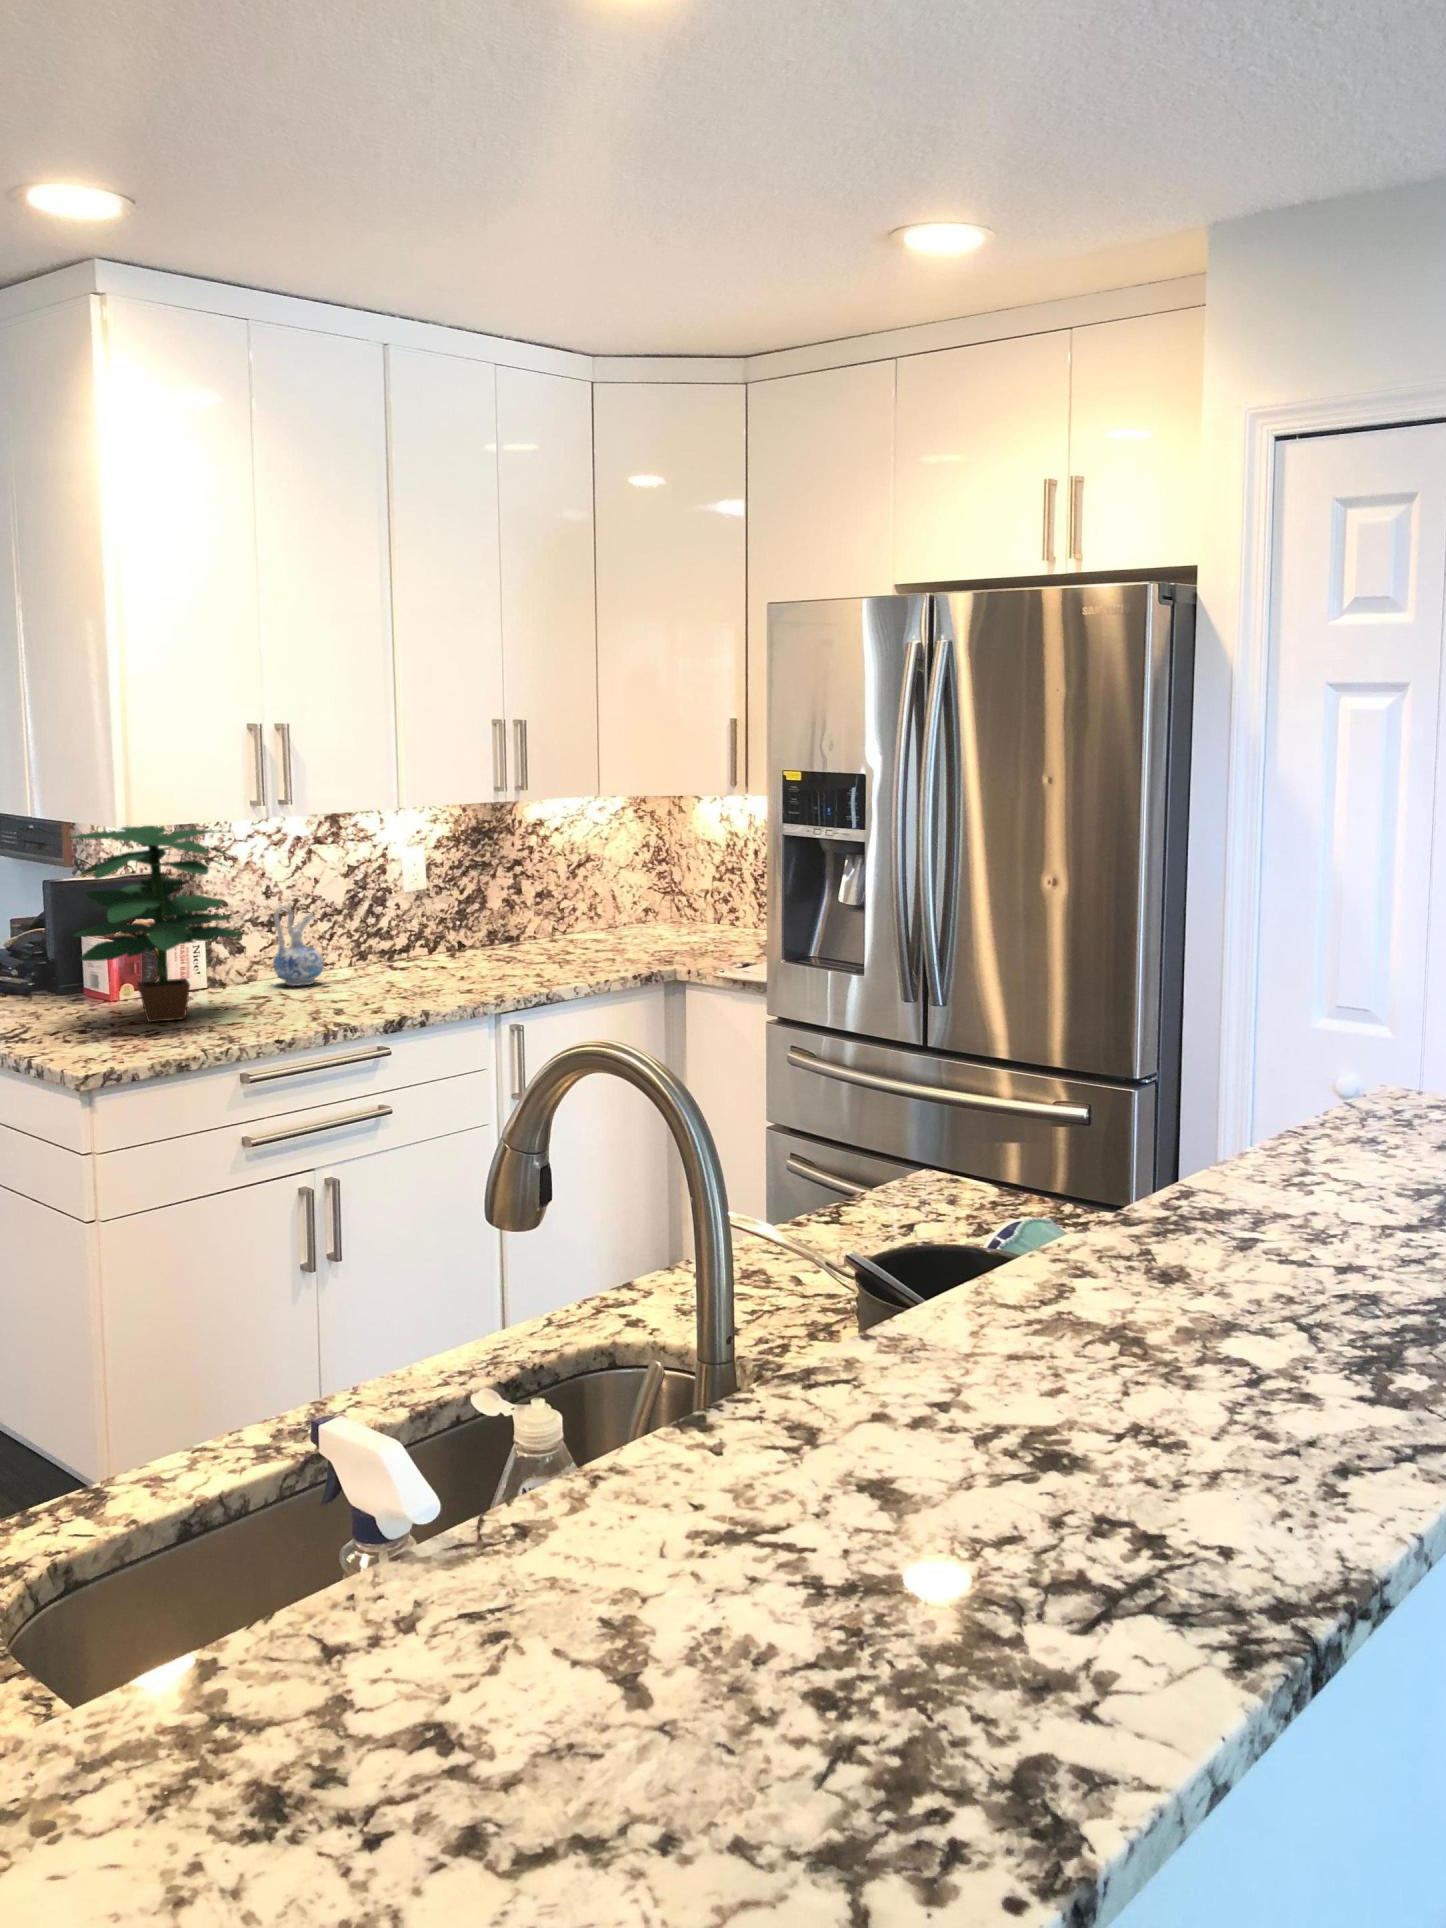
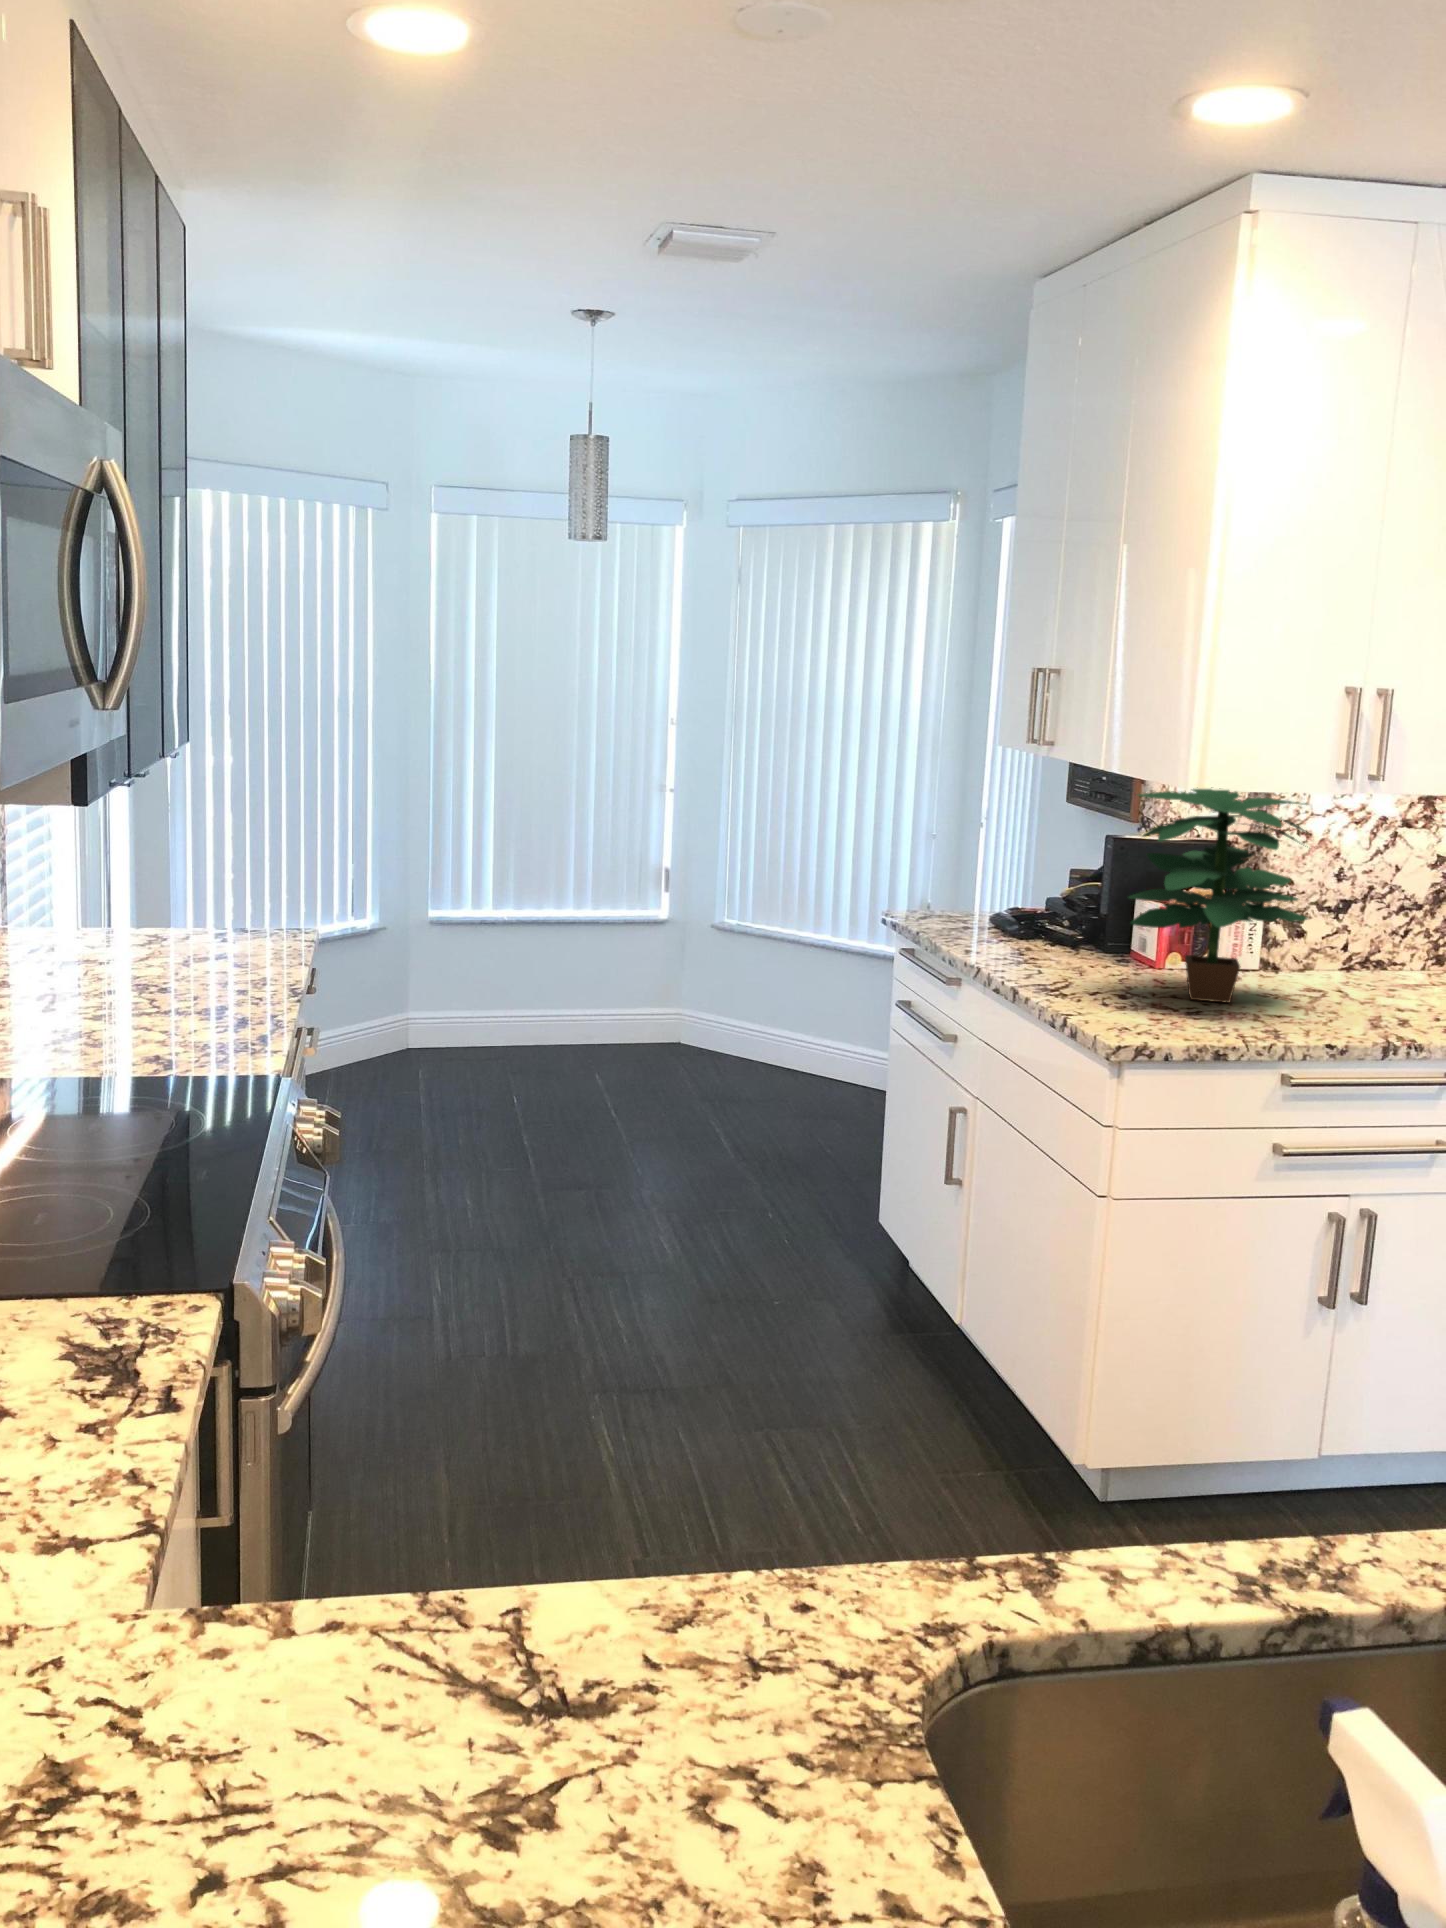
ceramic pitcher: present [273,905,324,986] -> none [1335,891,1394,984]

